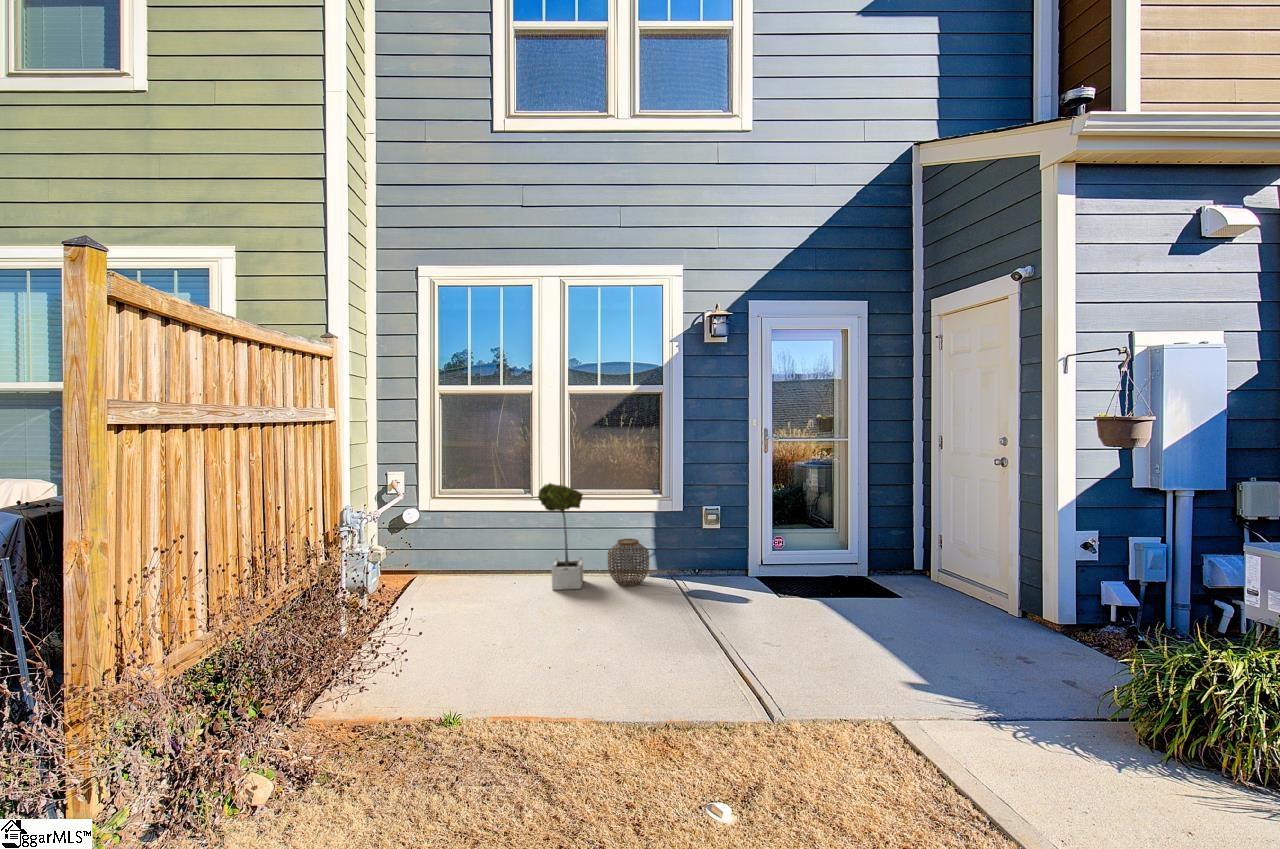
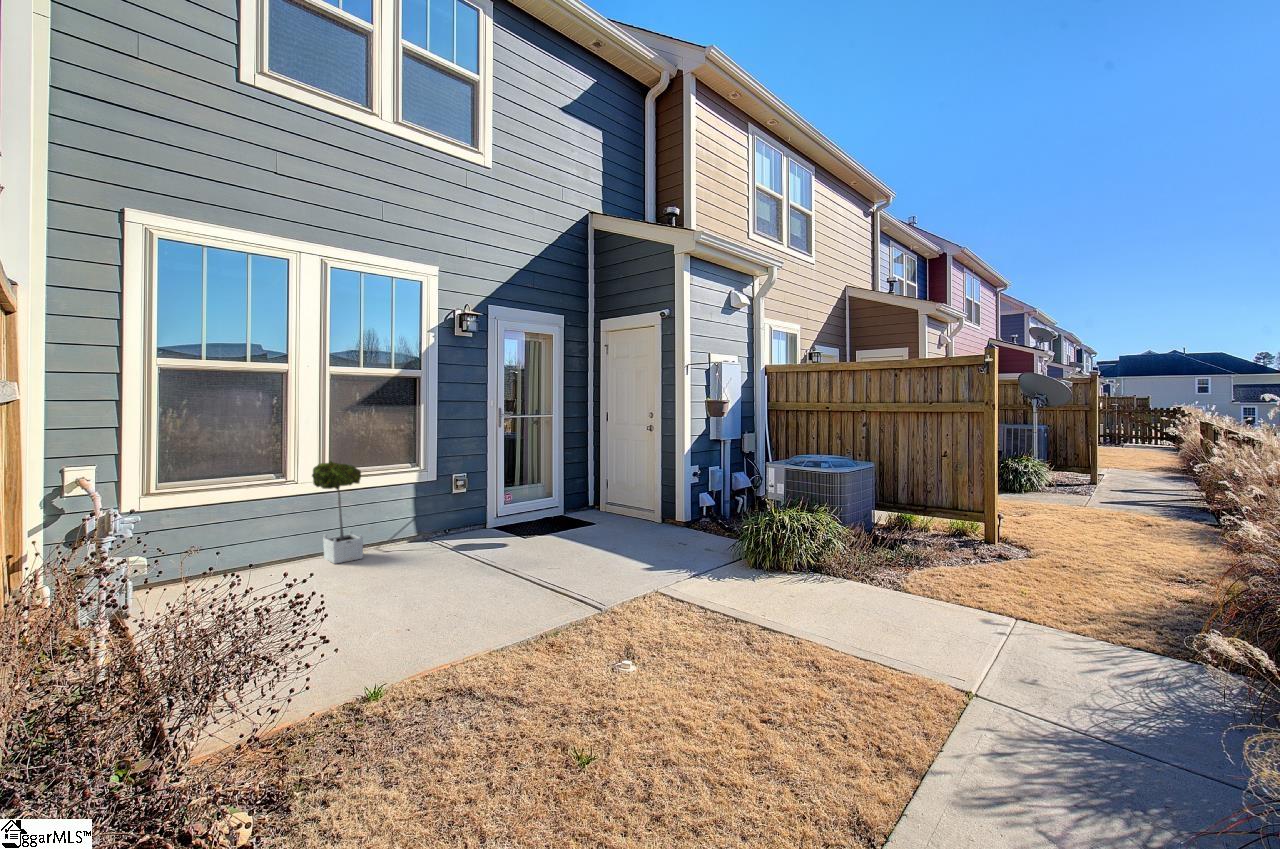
woven basket: present [608,539,649,587] -> none [380,508,420,550]

